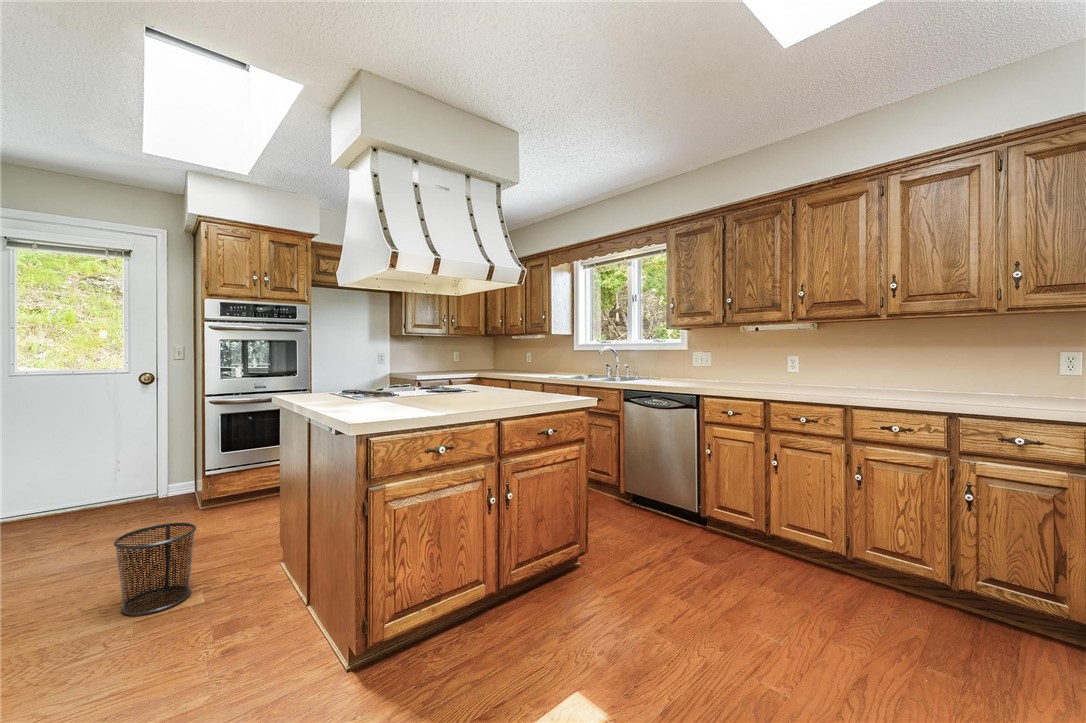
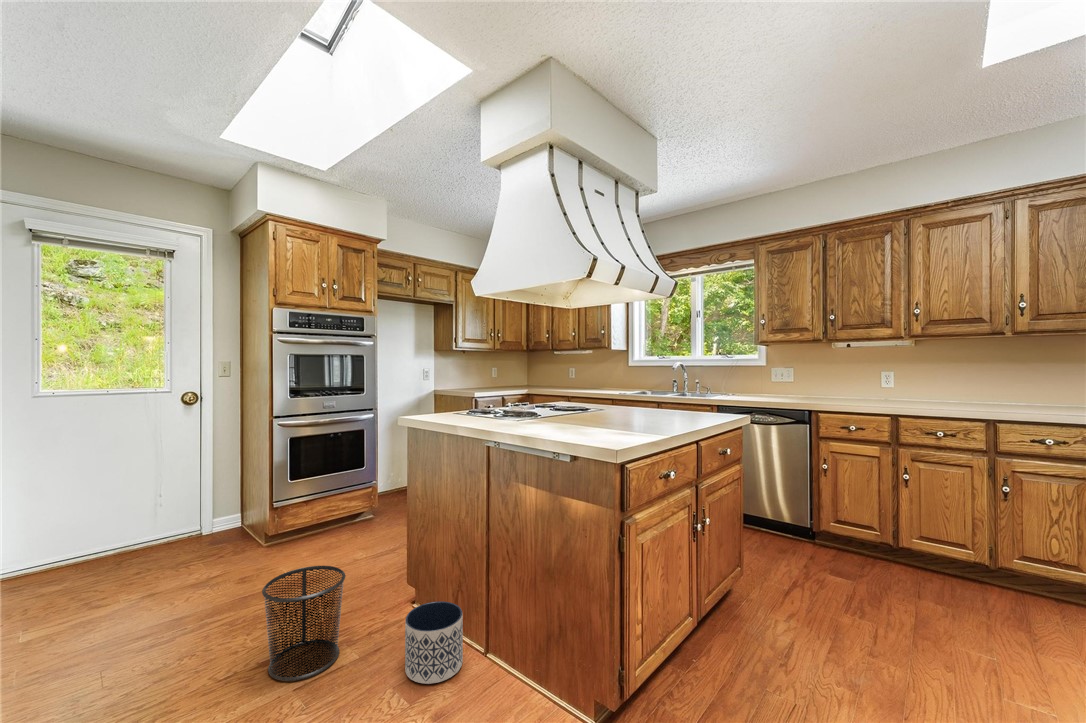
planter: none [225,558,283,625] -> present [405,601,463,684]

